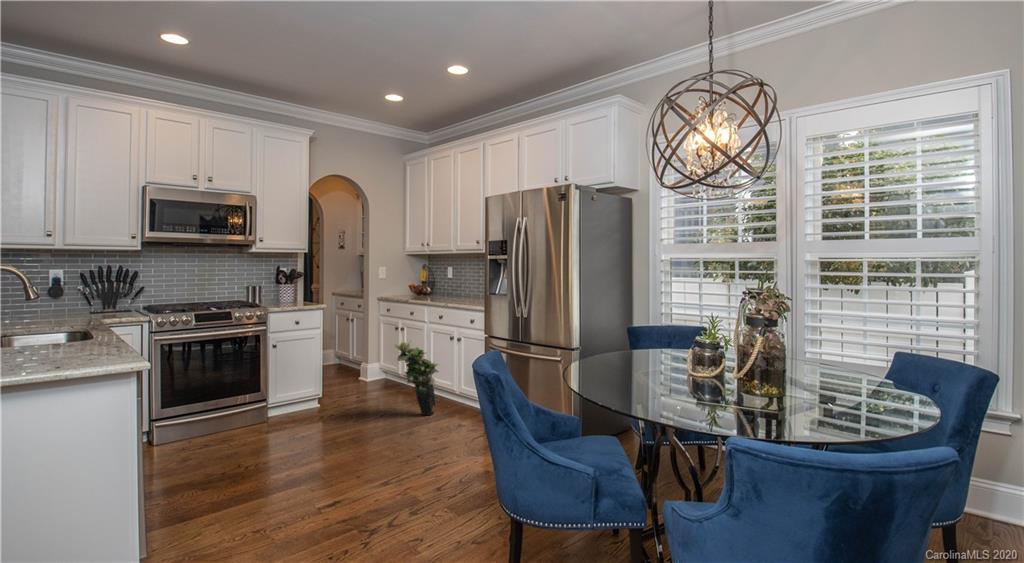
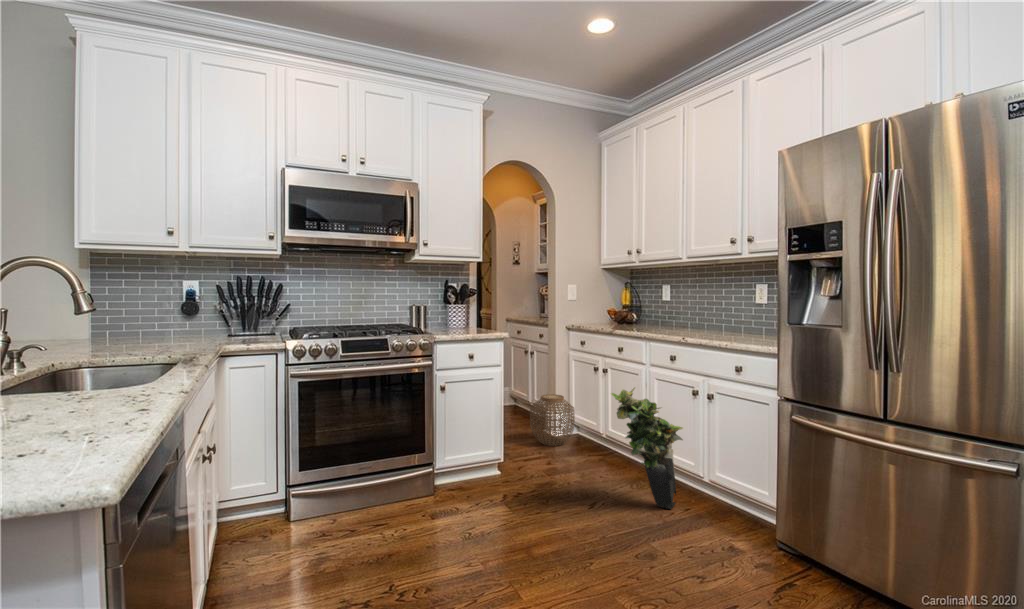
woven basket: none [348,350,382,387] -> present [530,394,575,446]

